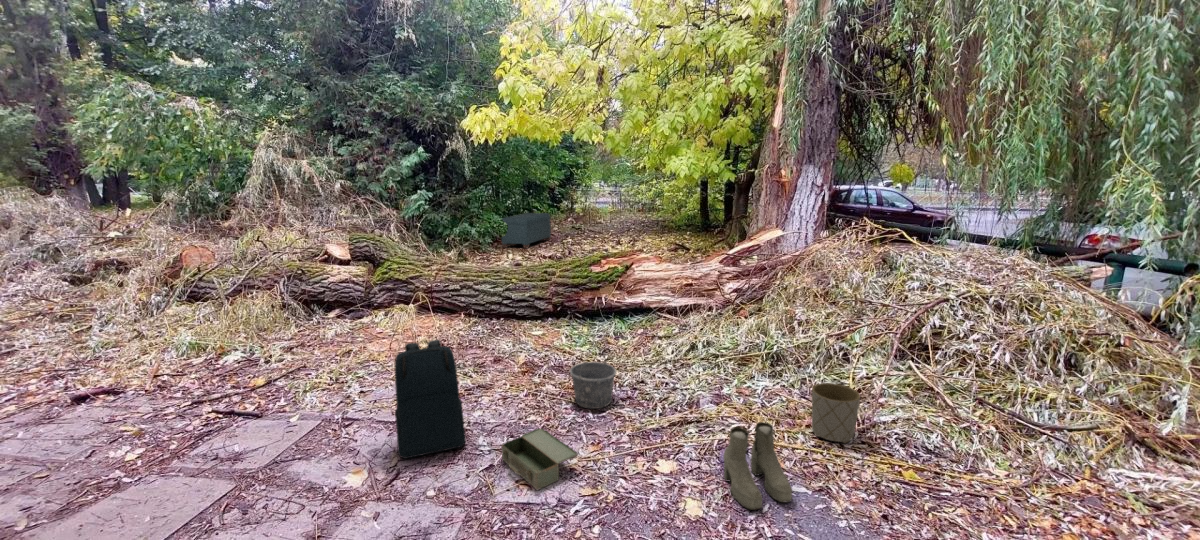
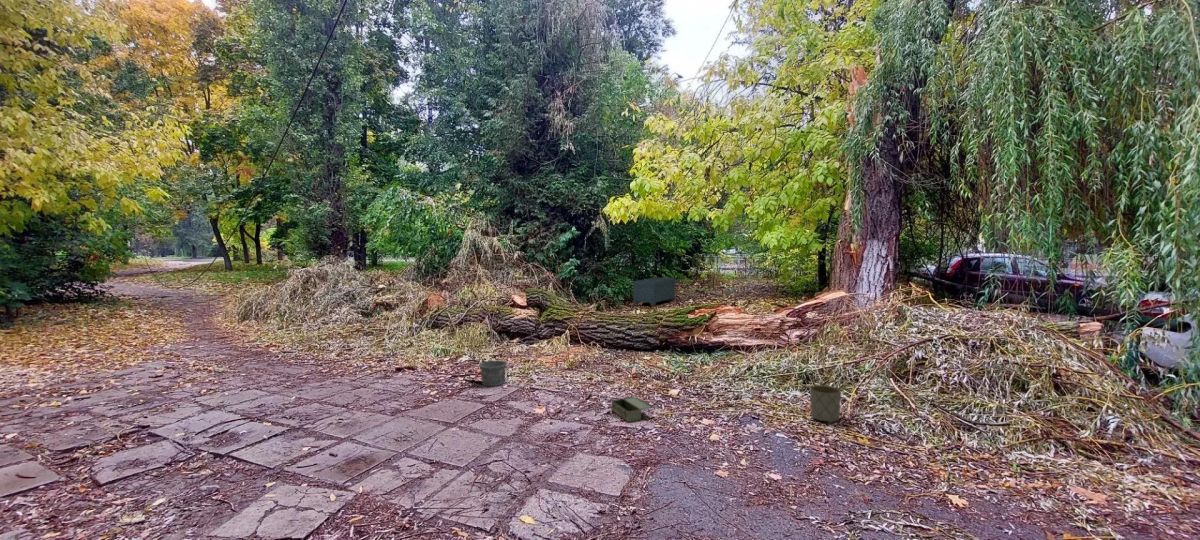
backpack: present [395,340,466,458] -> none [556,341,592,405]
bucket: present [570,362,616,409] -> present [479,360,507,386]
boots: present [724,422,792,510] -> none [737,395,773,439]

